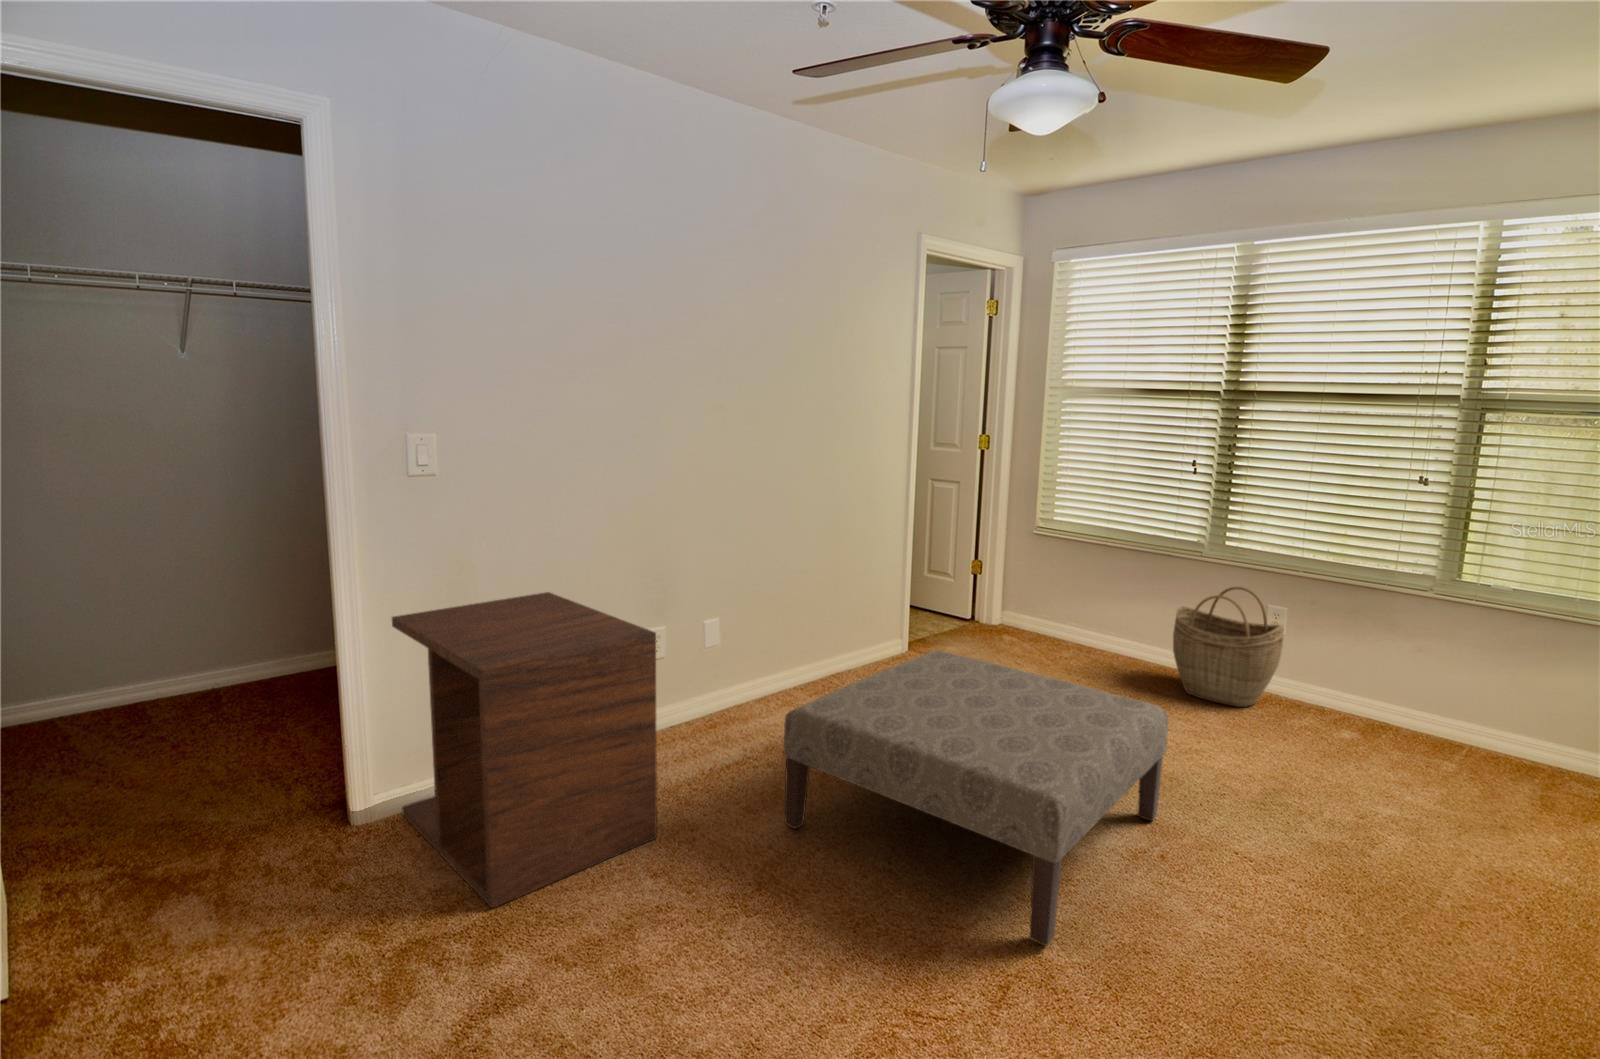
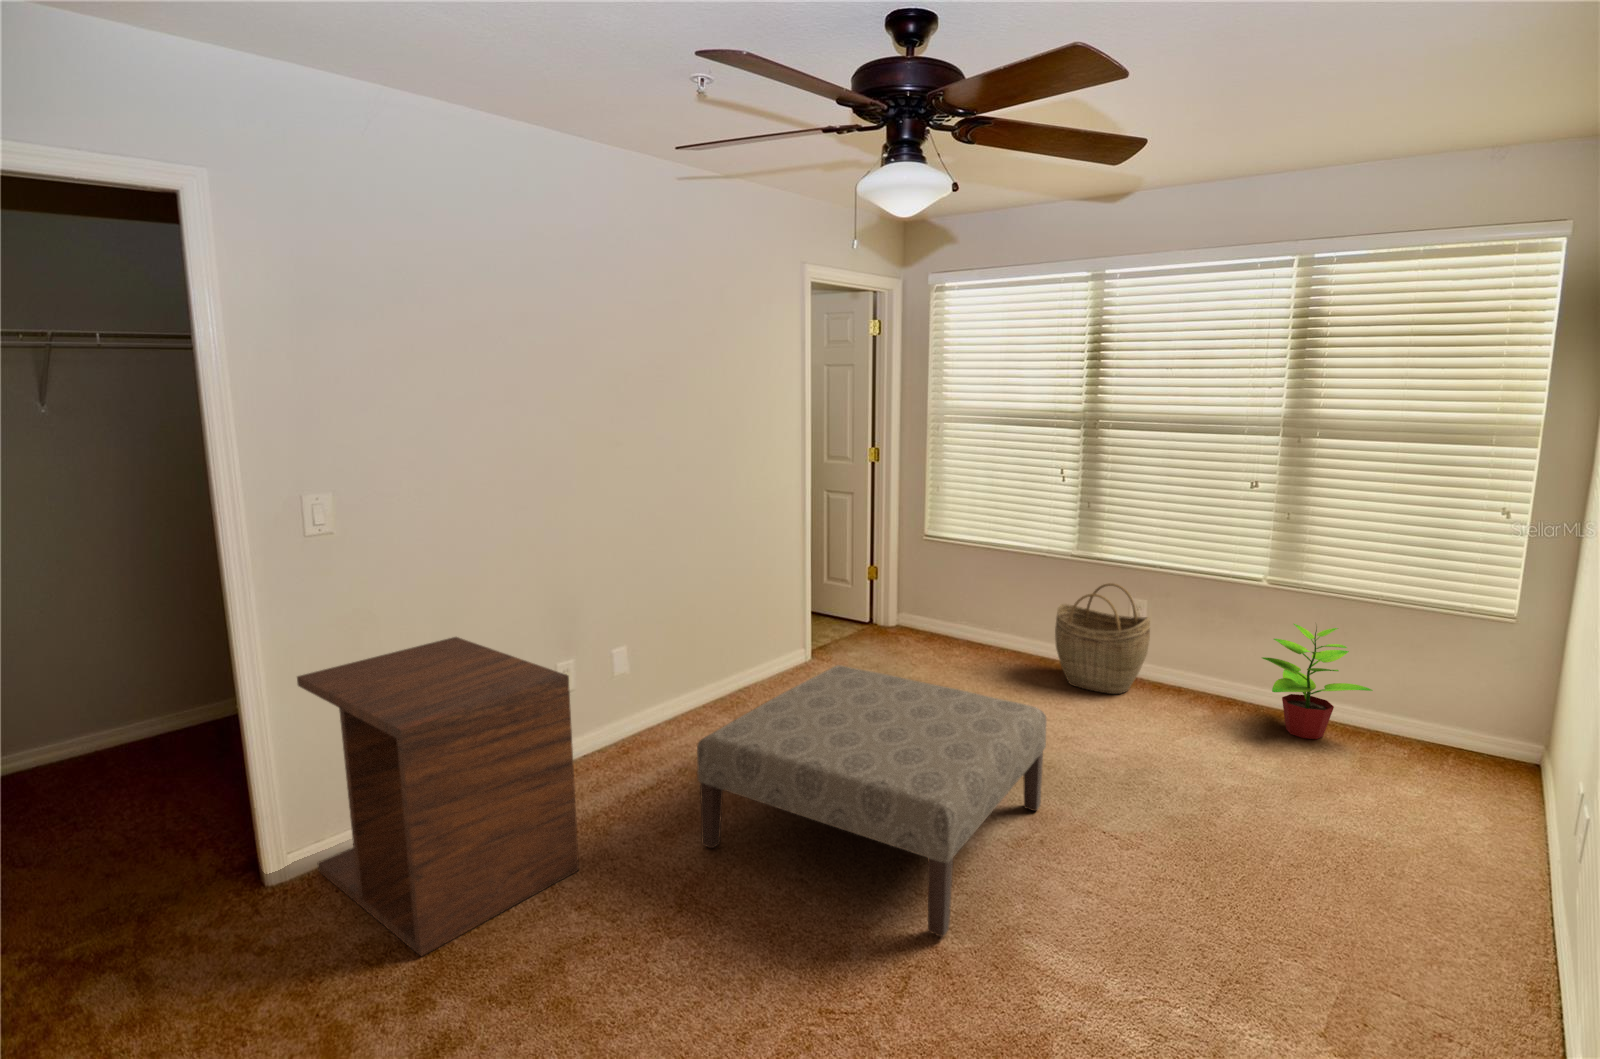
potted plant: none [1417,638,1558,771] -> present [1262,624,1373,739]

